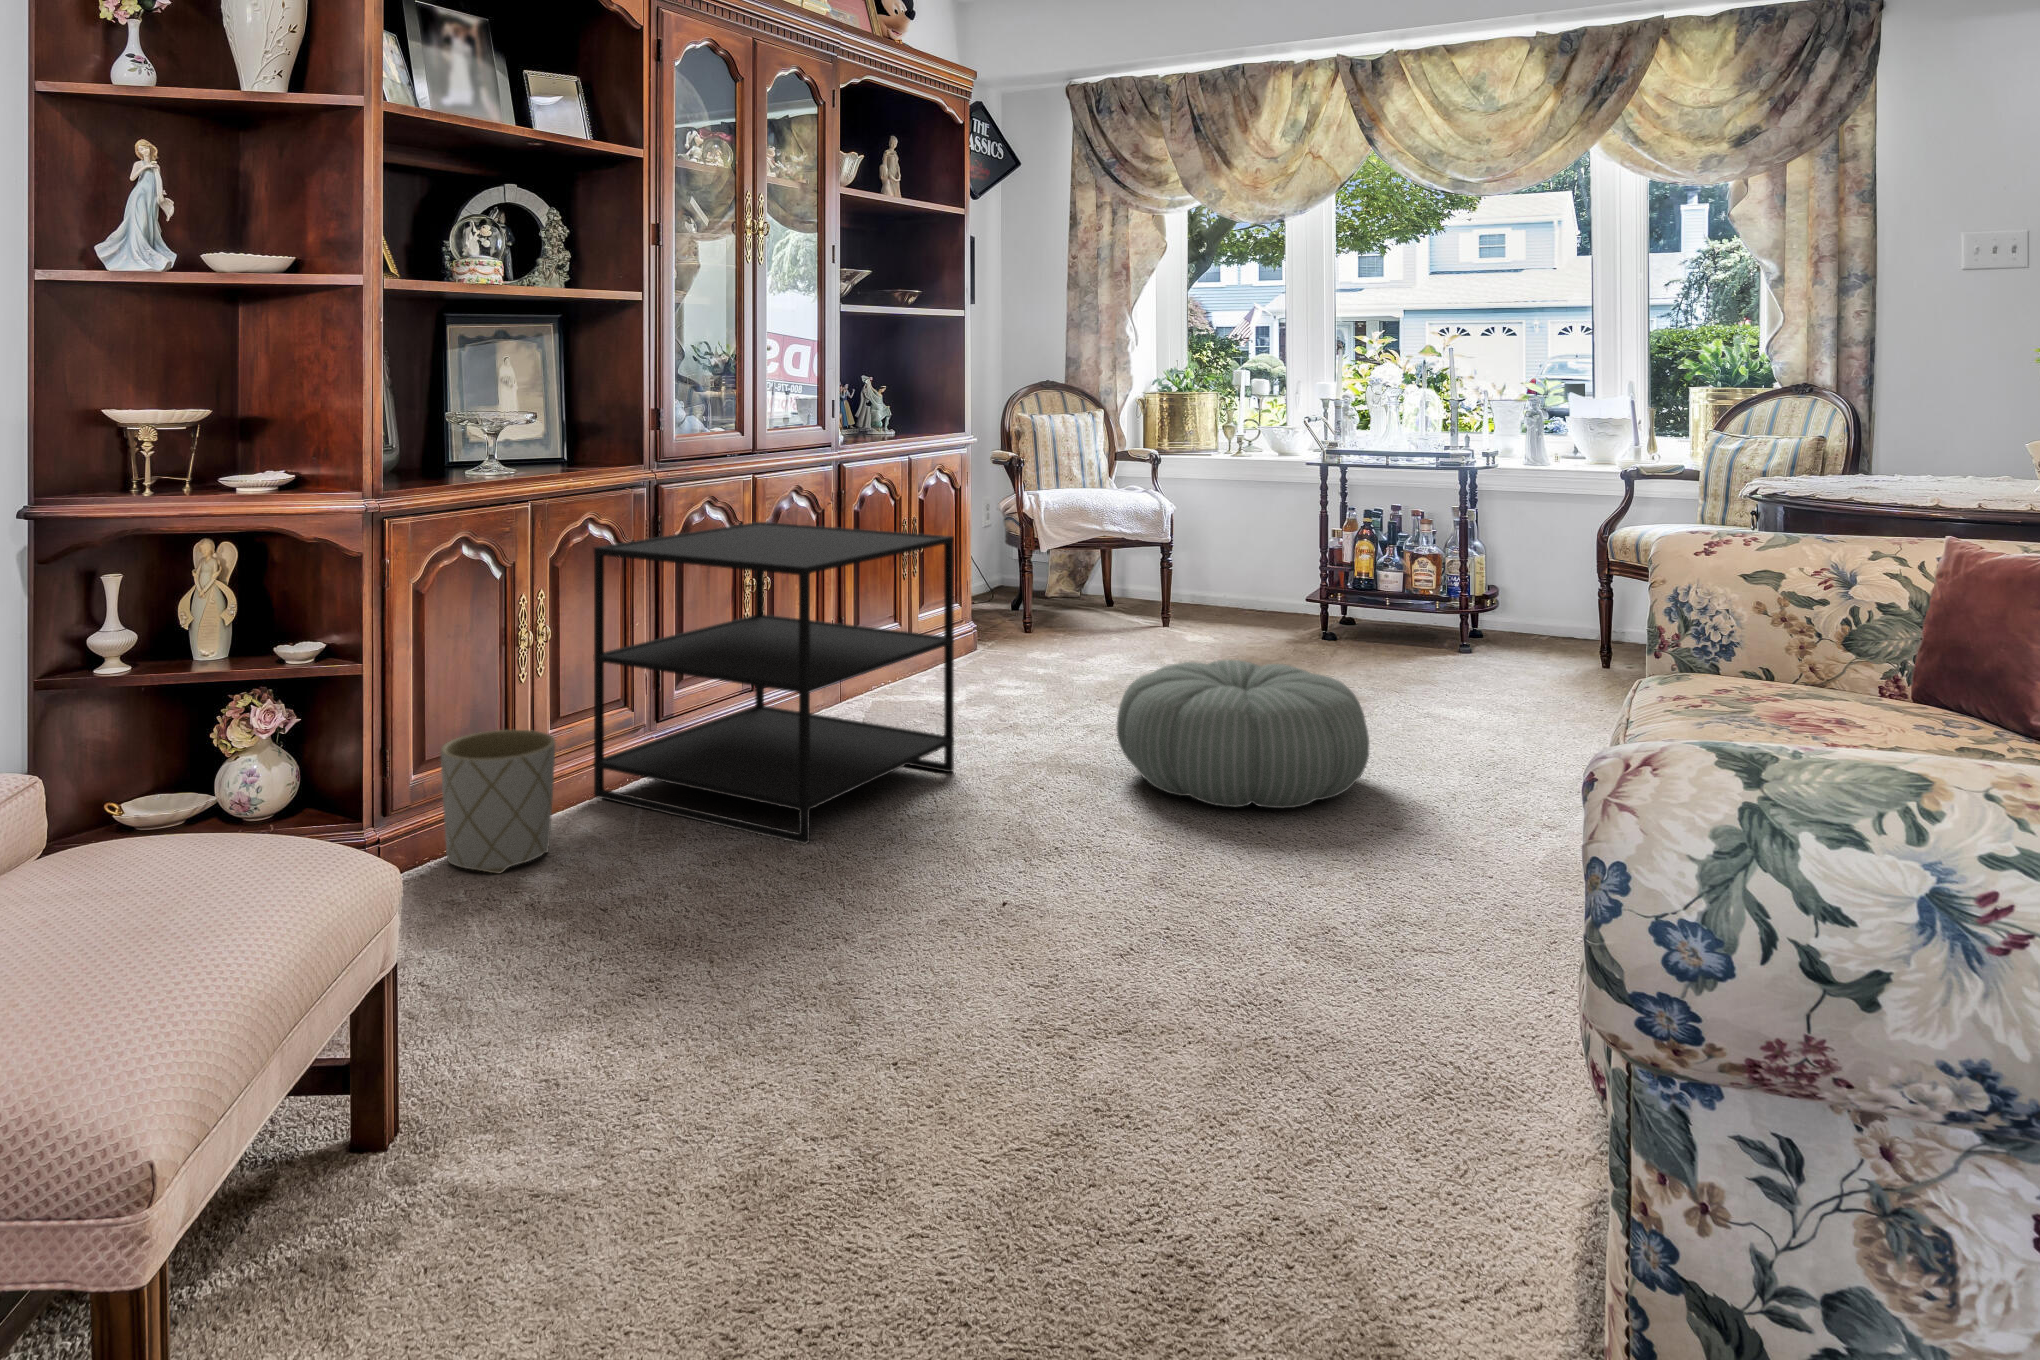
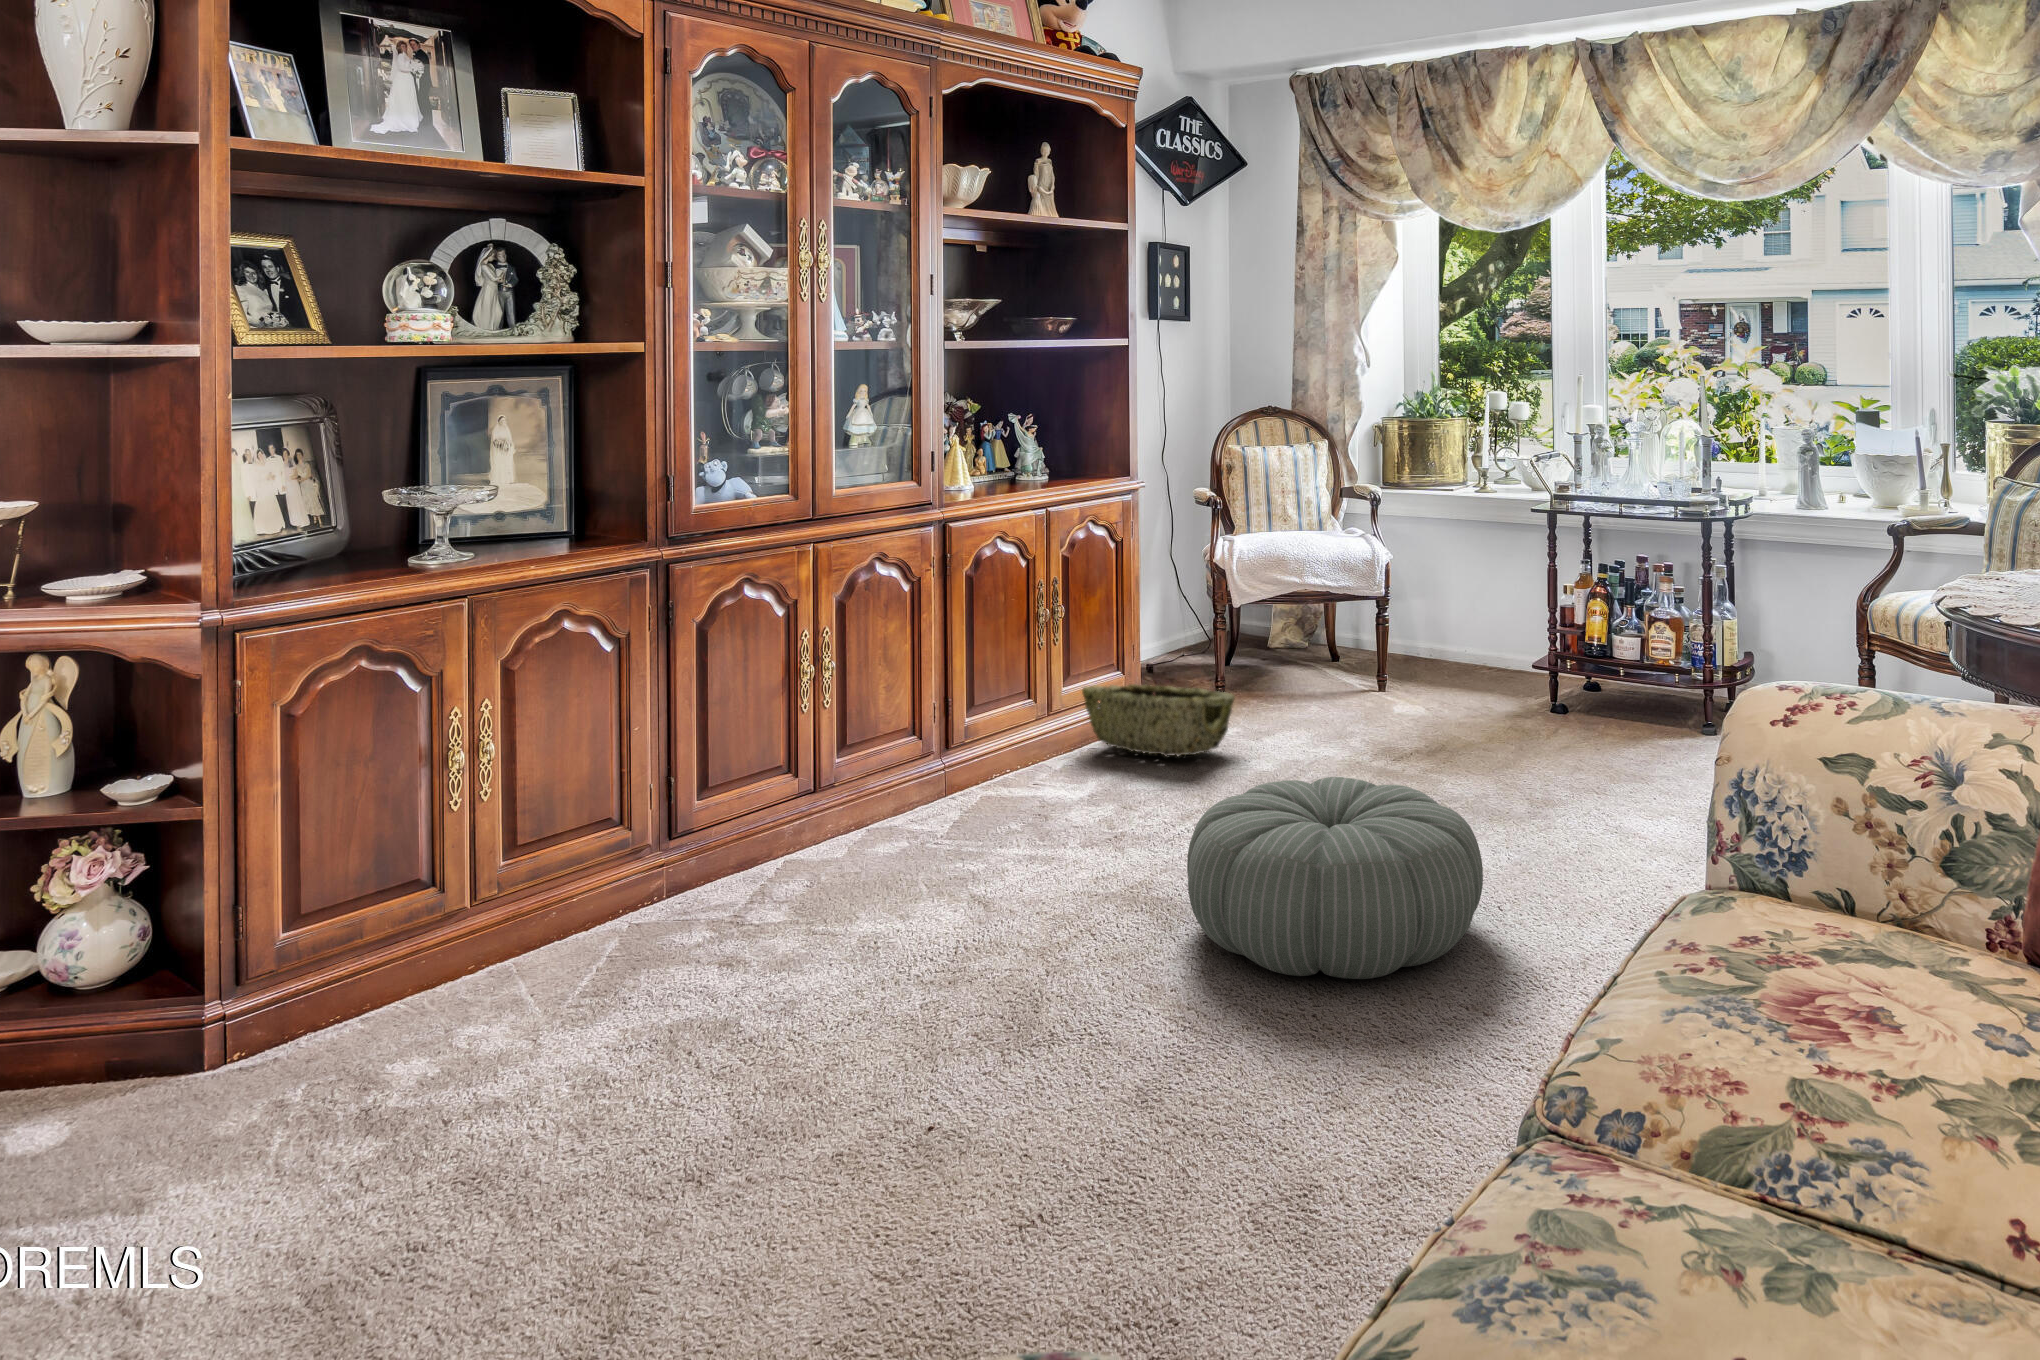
side table: present [593,522,954,844] -> none [562,601,1005,1022]
woven basket: none [935,613,1070,673] -> present [1082,684,1235,756]
planter: present [441,730,555,873] -> none [307,875,459,1060]

